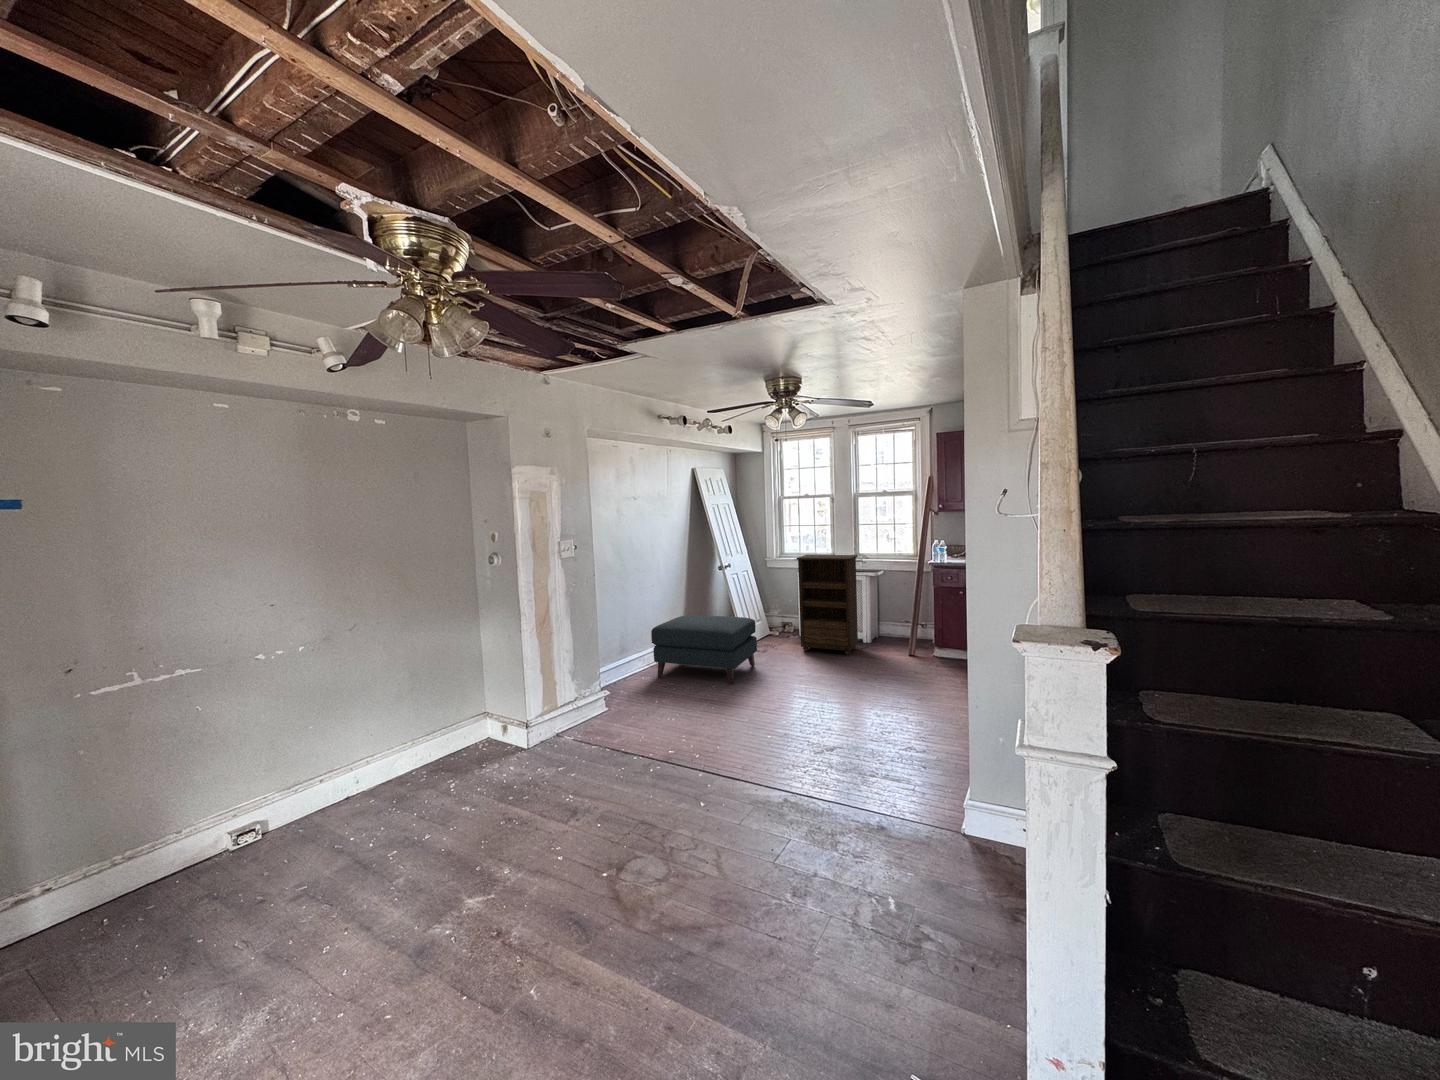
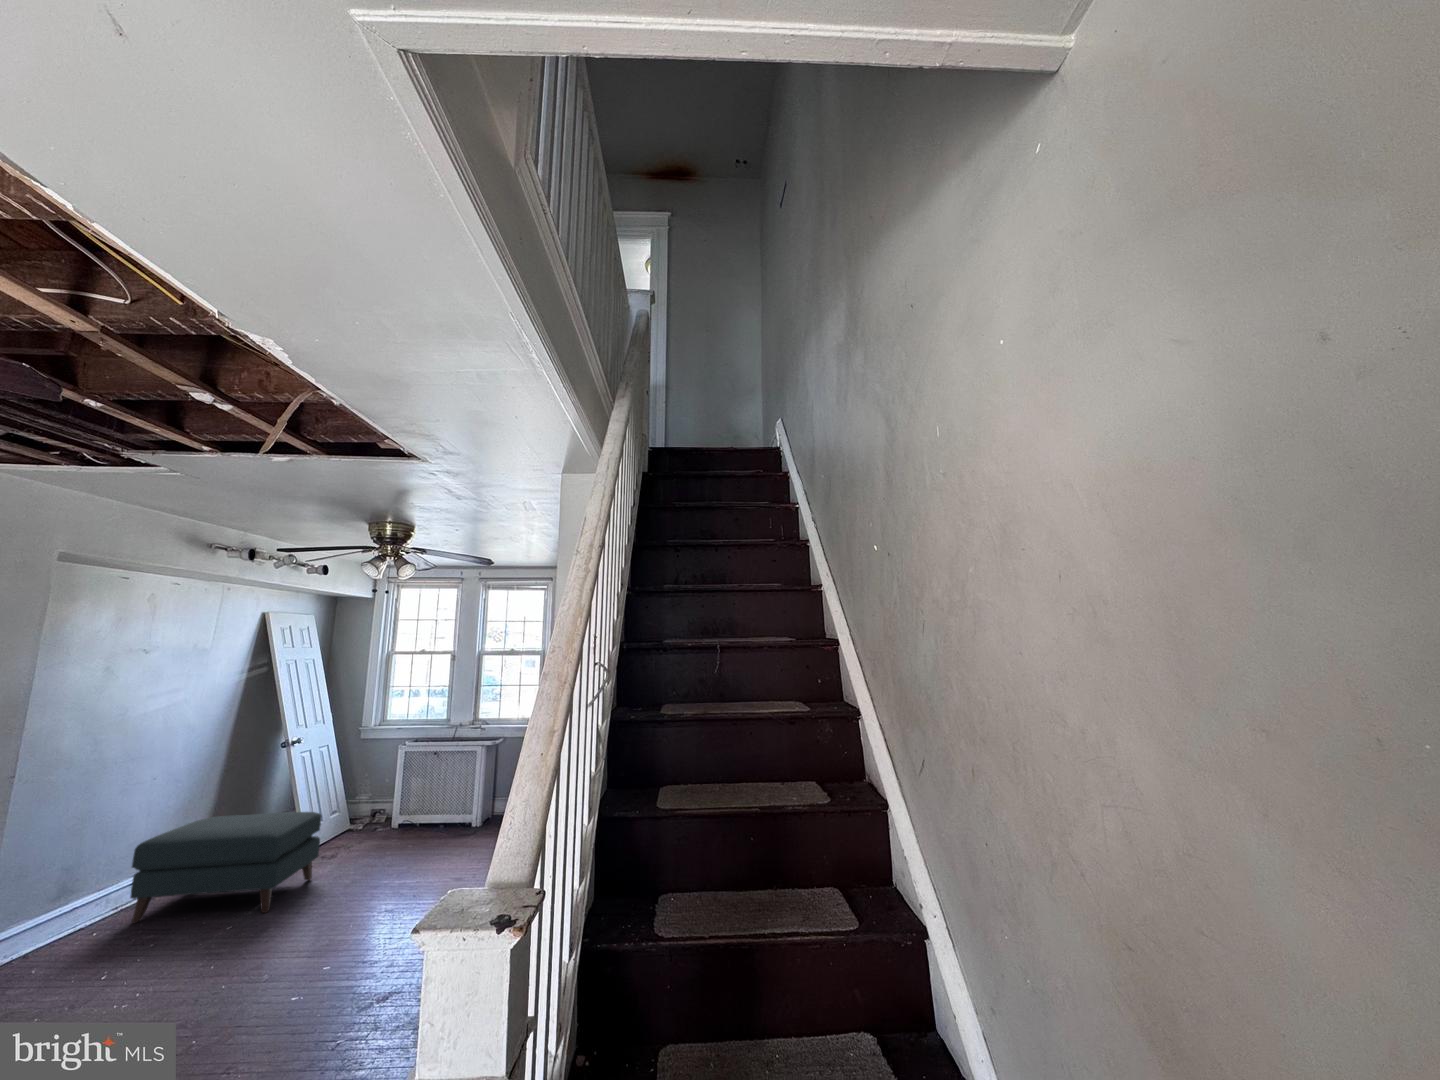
bookshelf: present [796,555,858,655] -> none [388,722,473,848]

